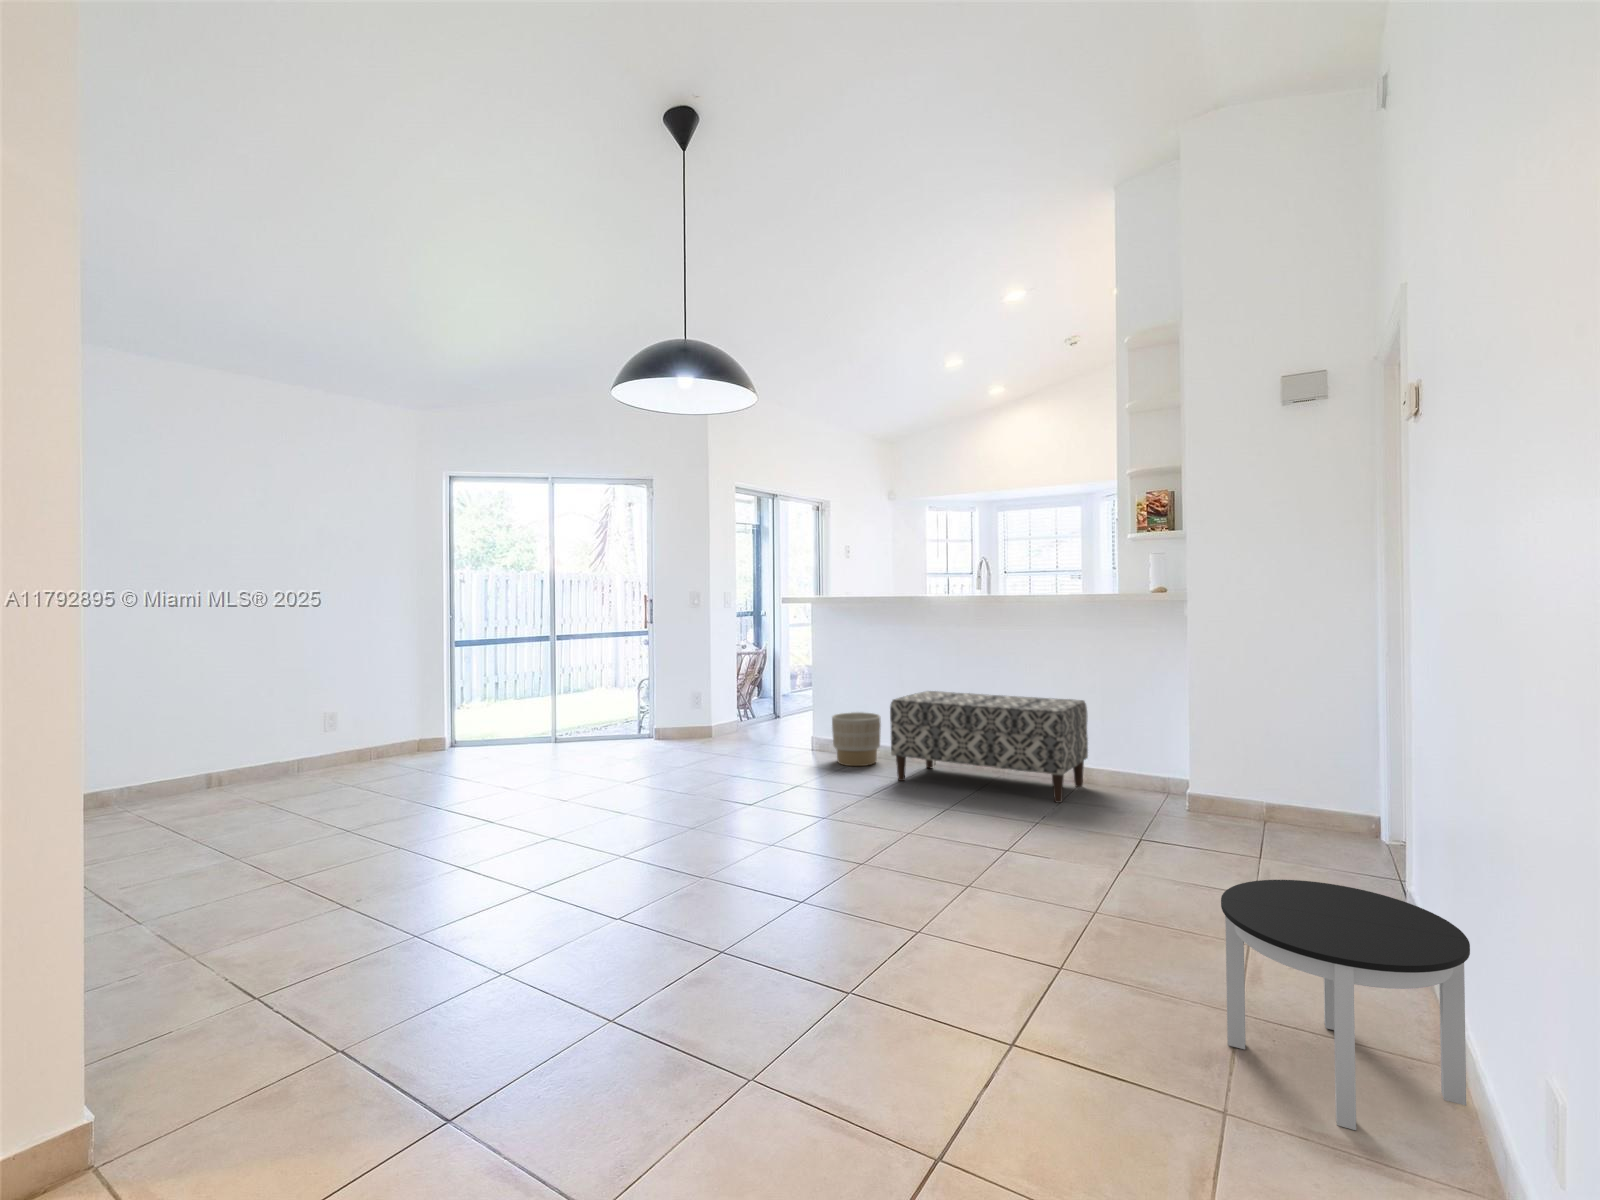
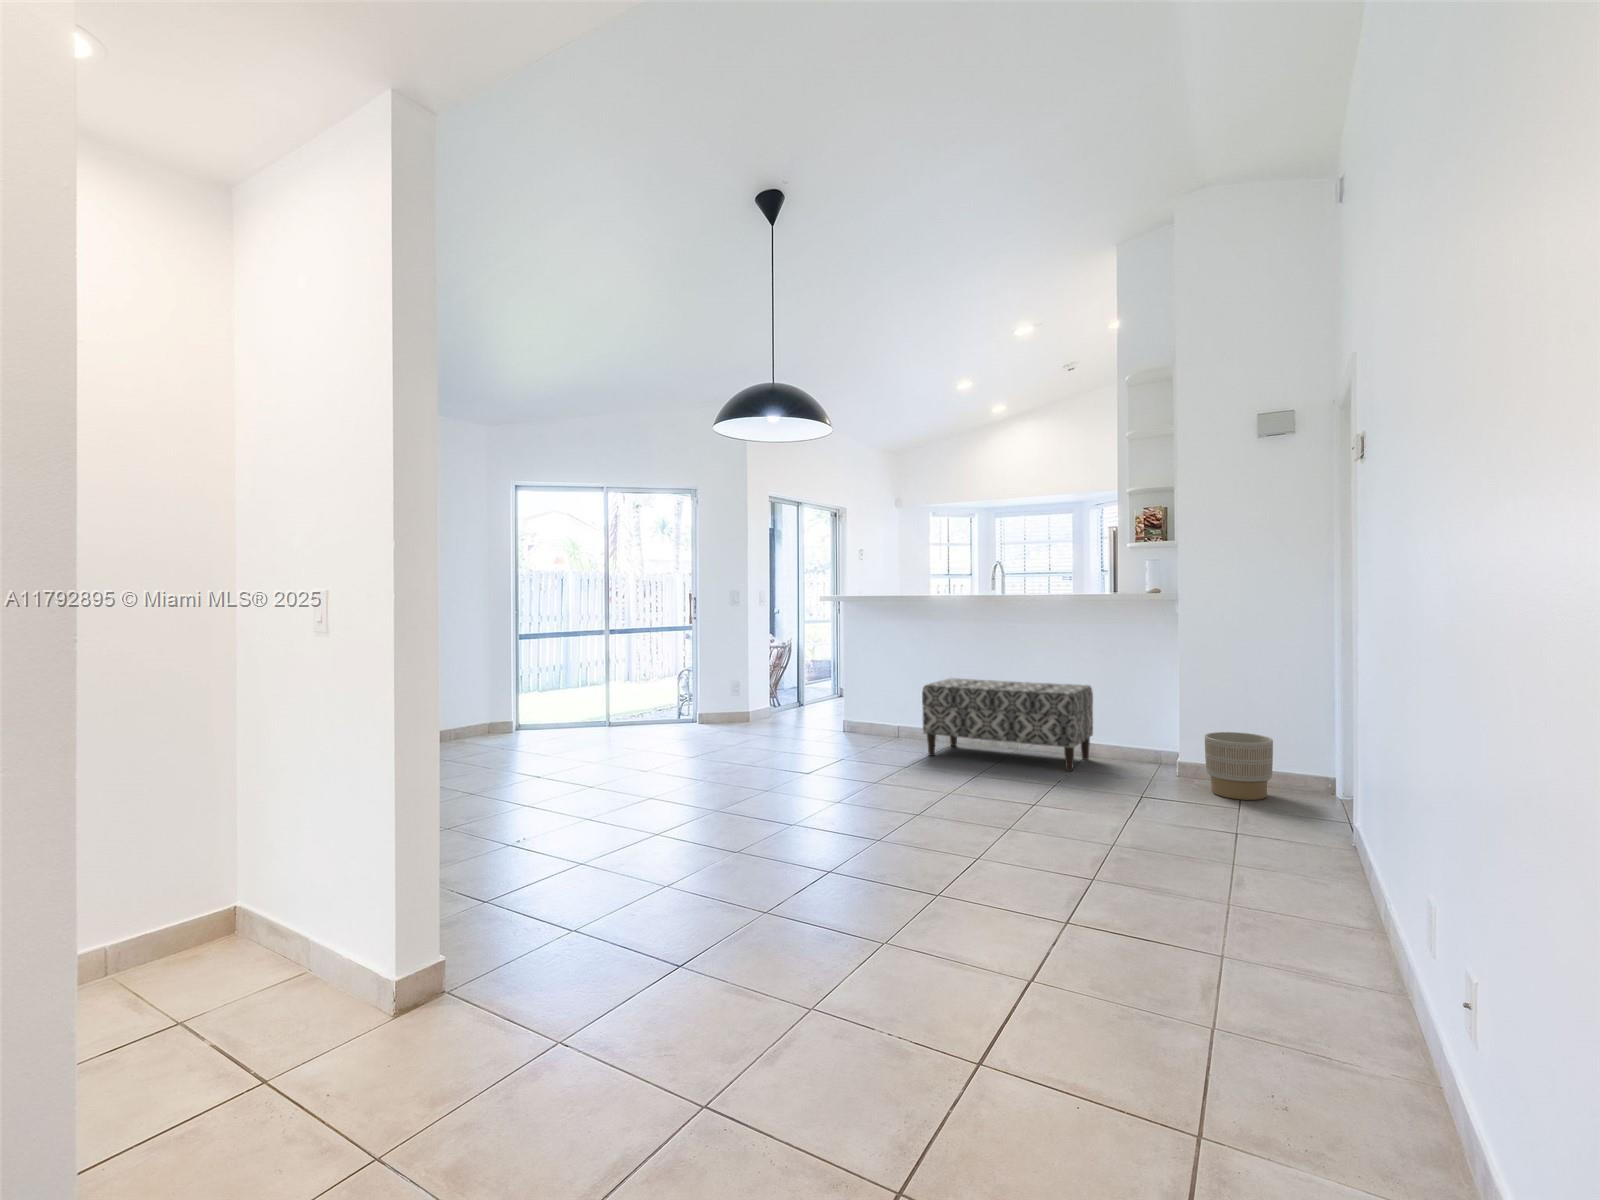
planter: present [832,712,881,766] -> present [1205,732,1273,800]
round table: present [1221,880,1470,1130] -> none [1209,804,1376,959]

